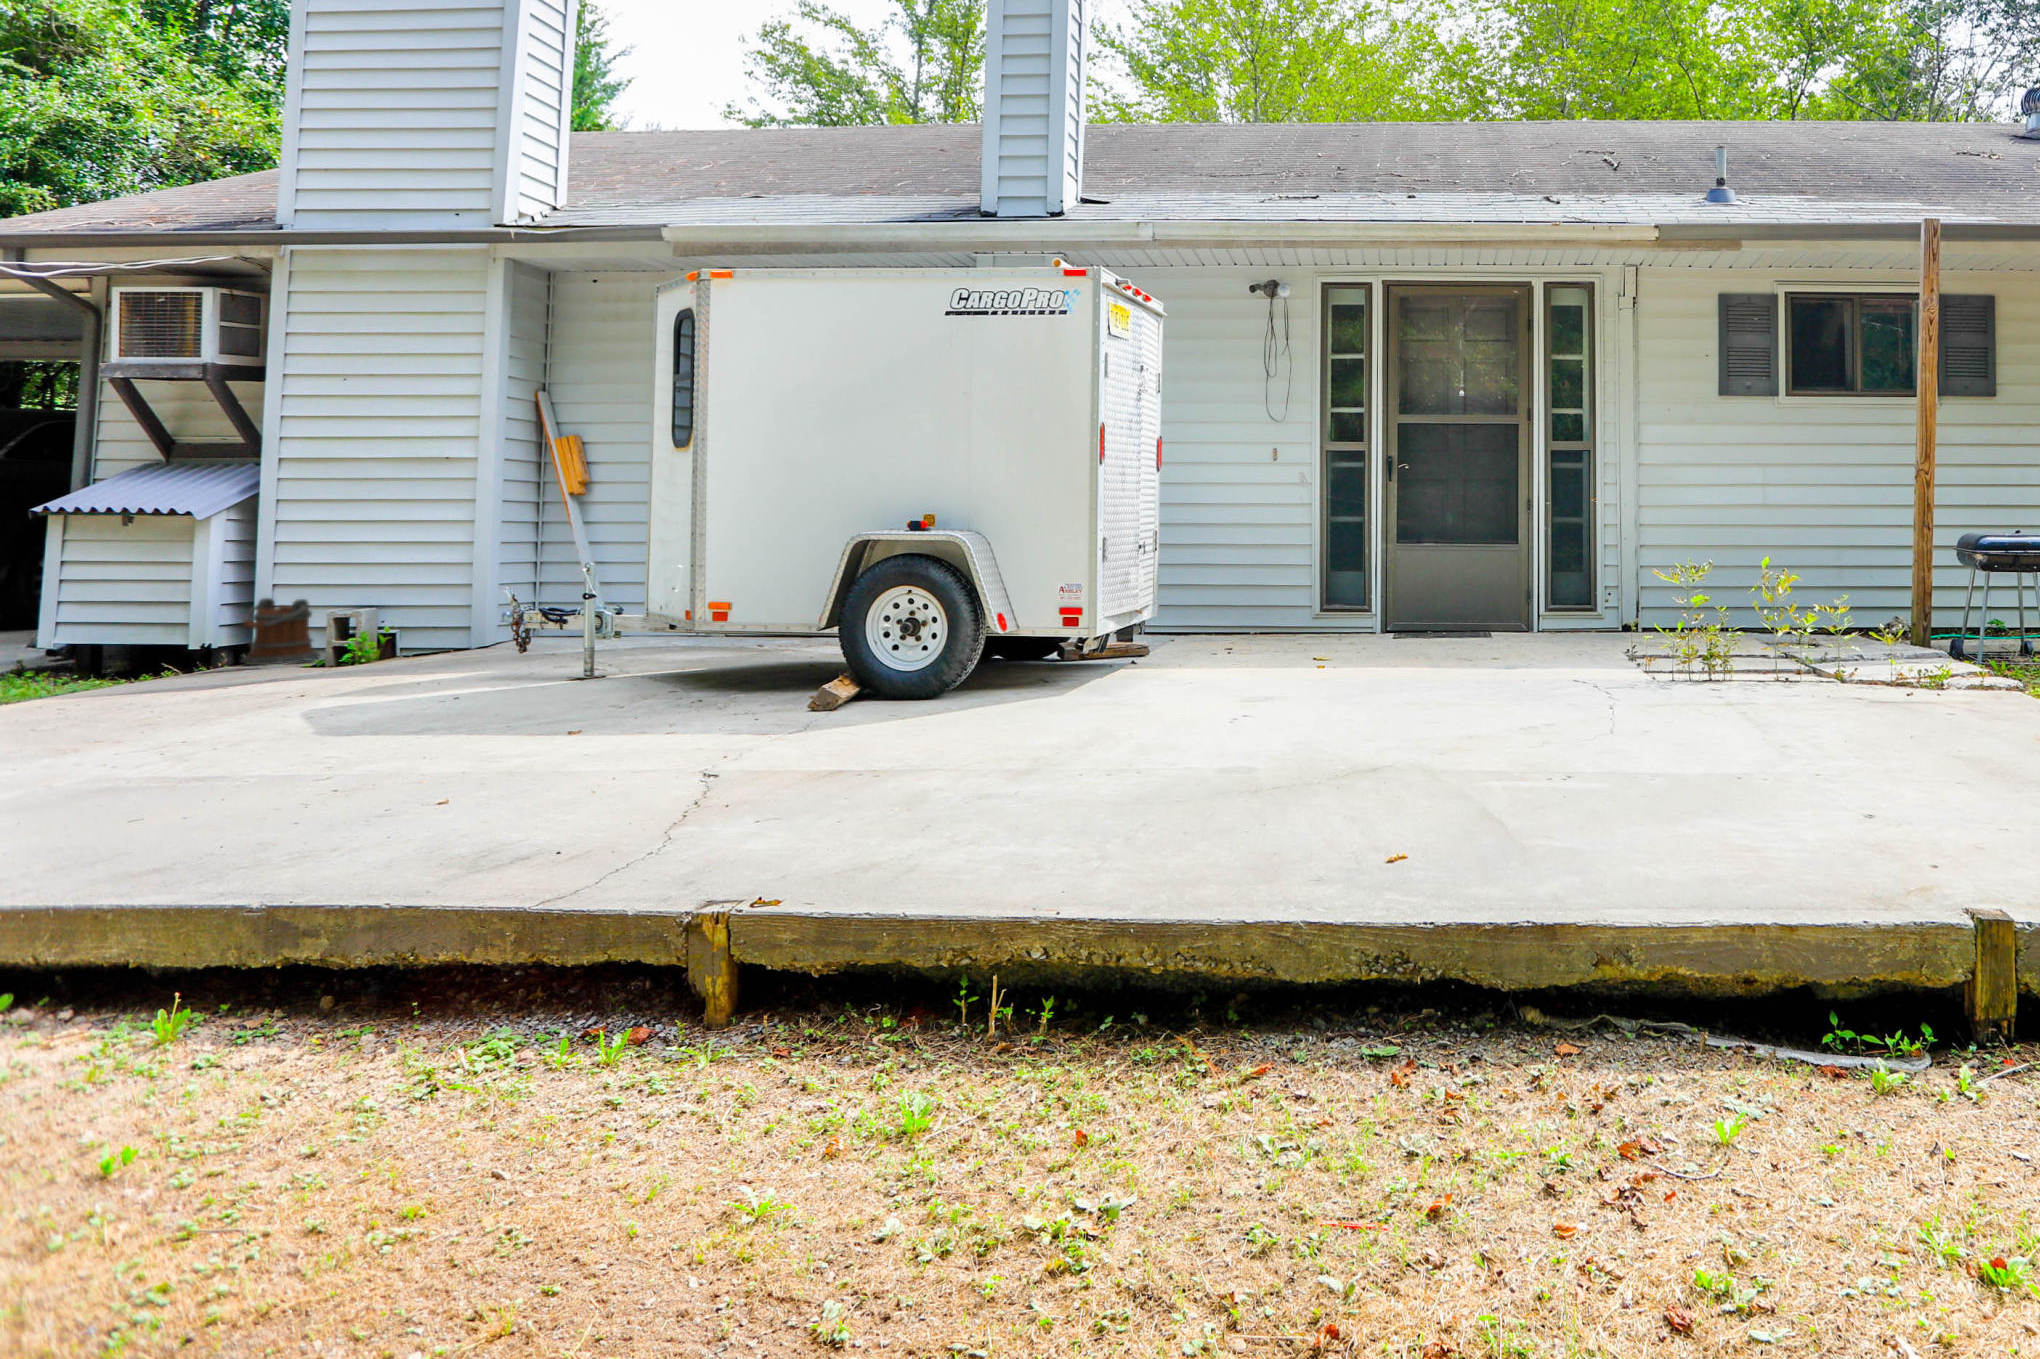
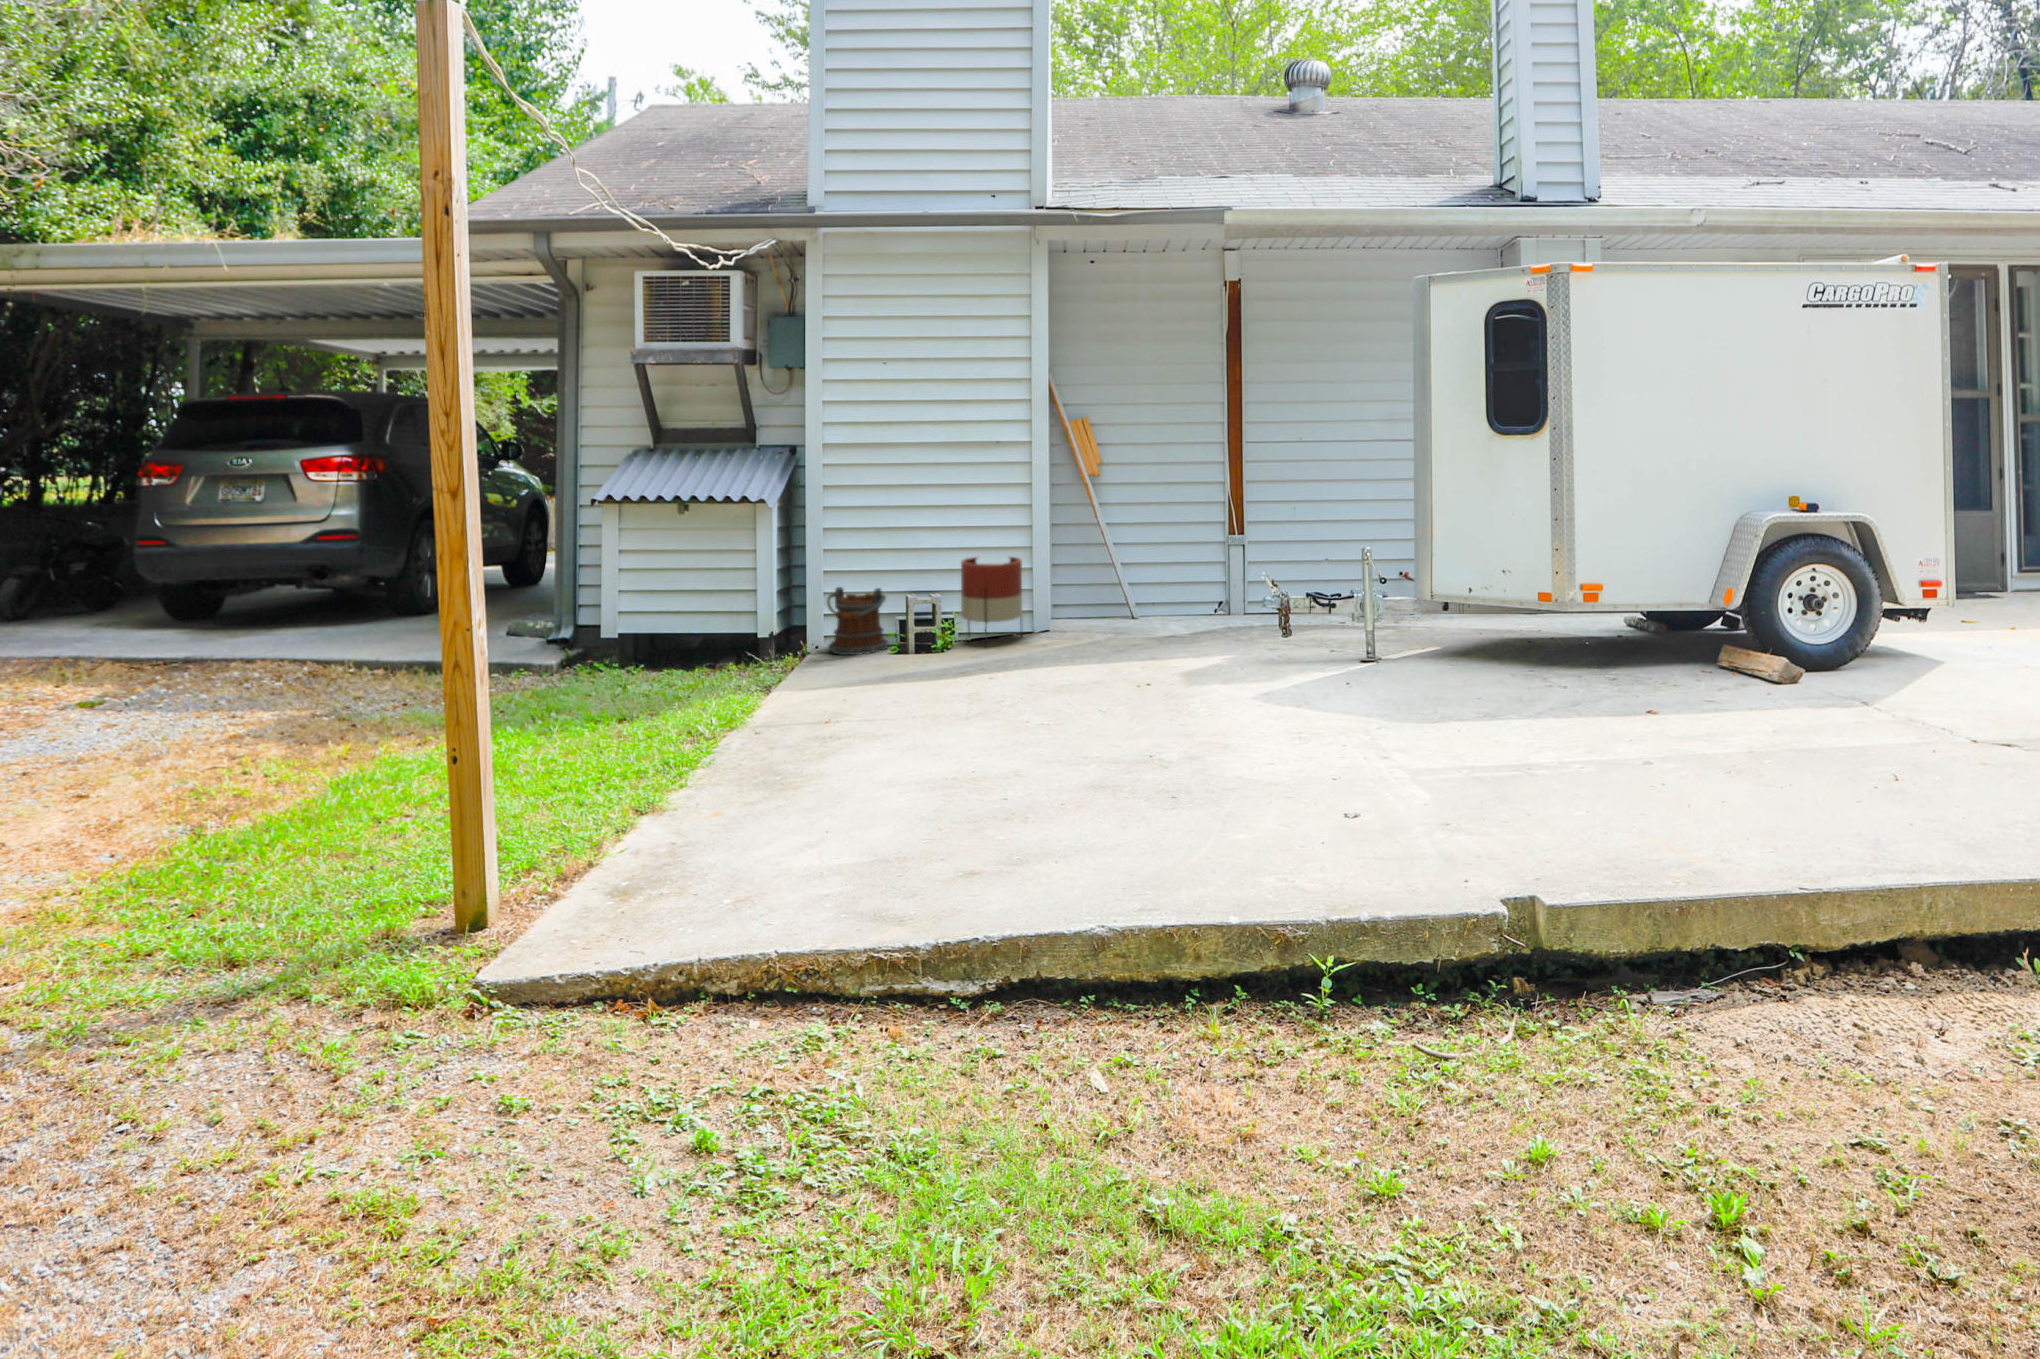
planter: none [376,570,456,660] -> present [961,557,1022,640]

